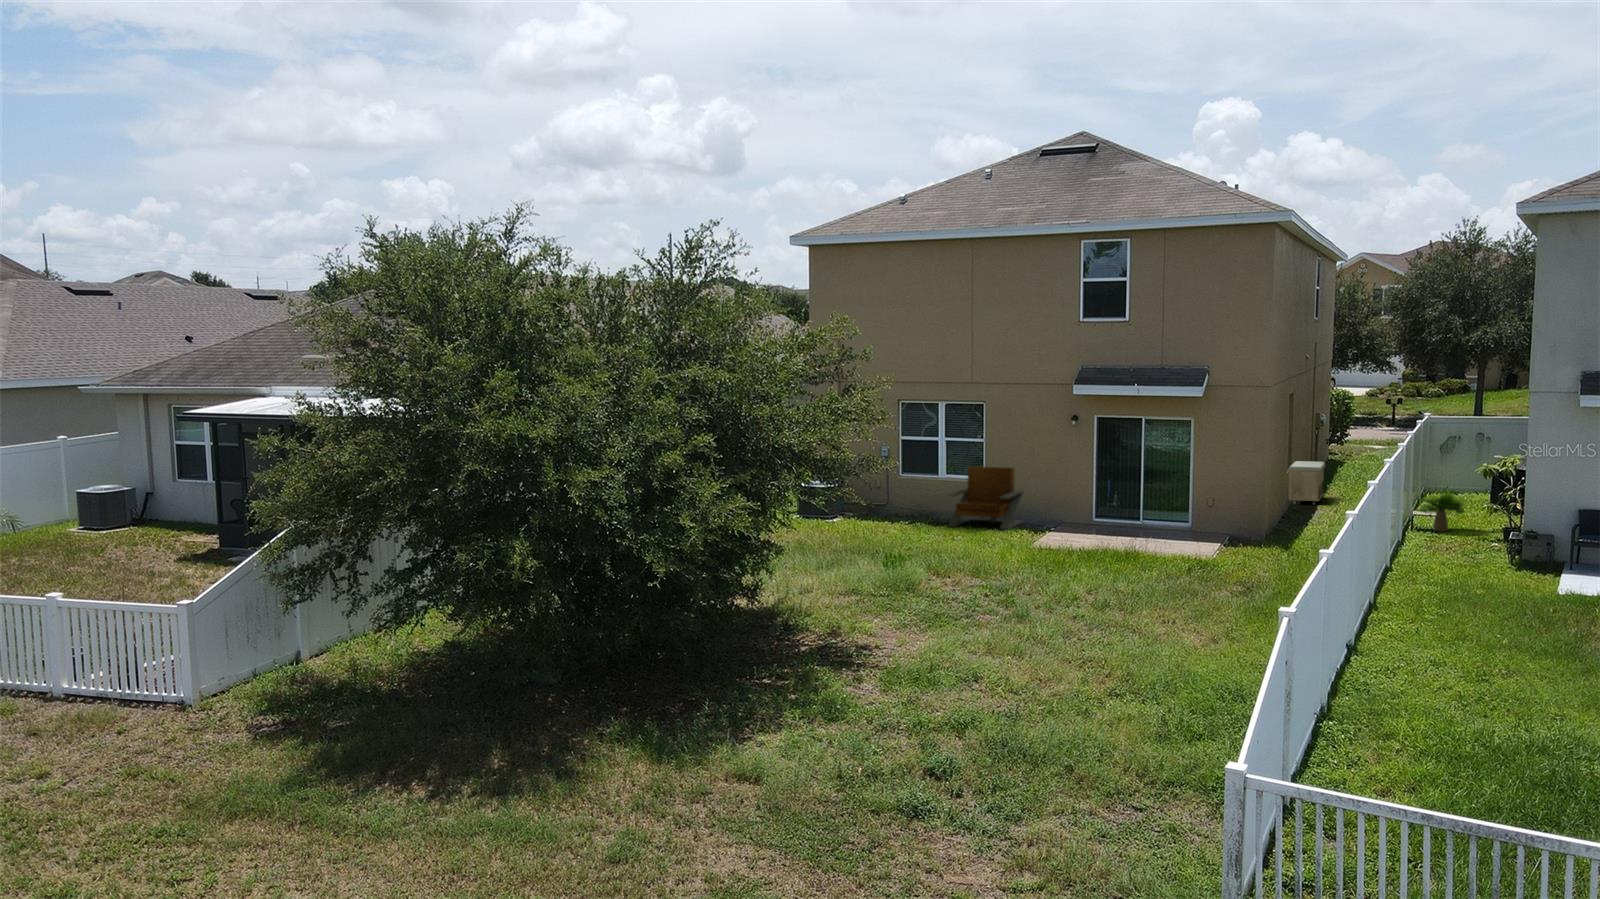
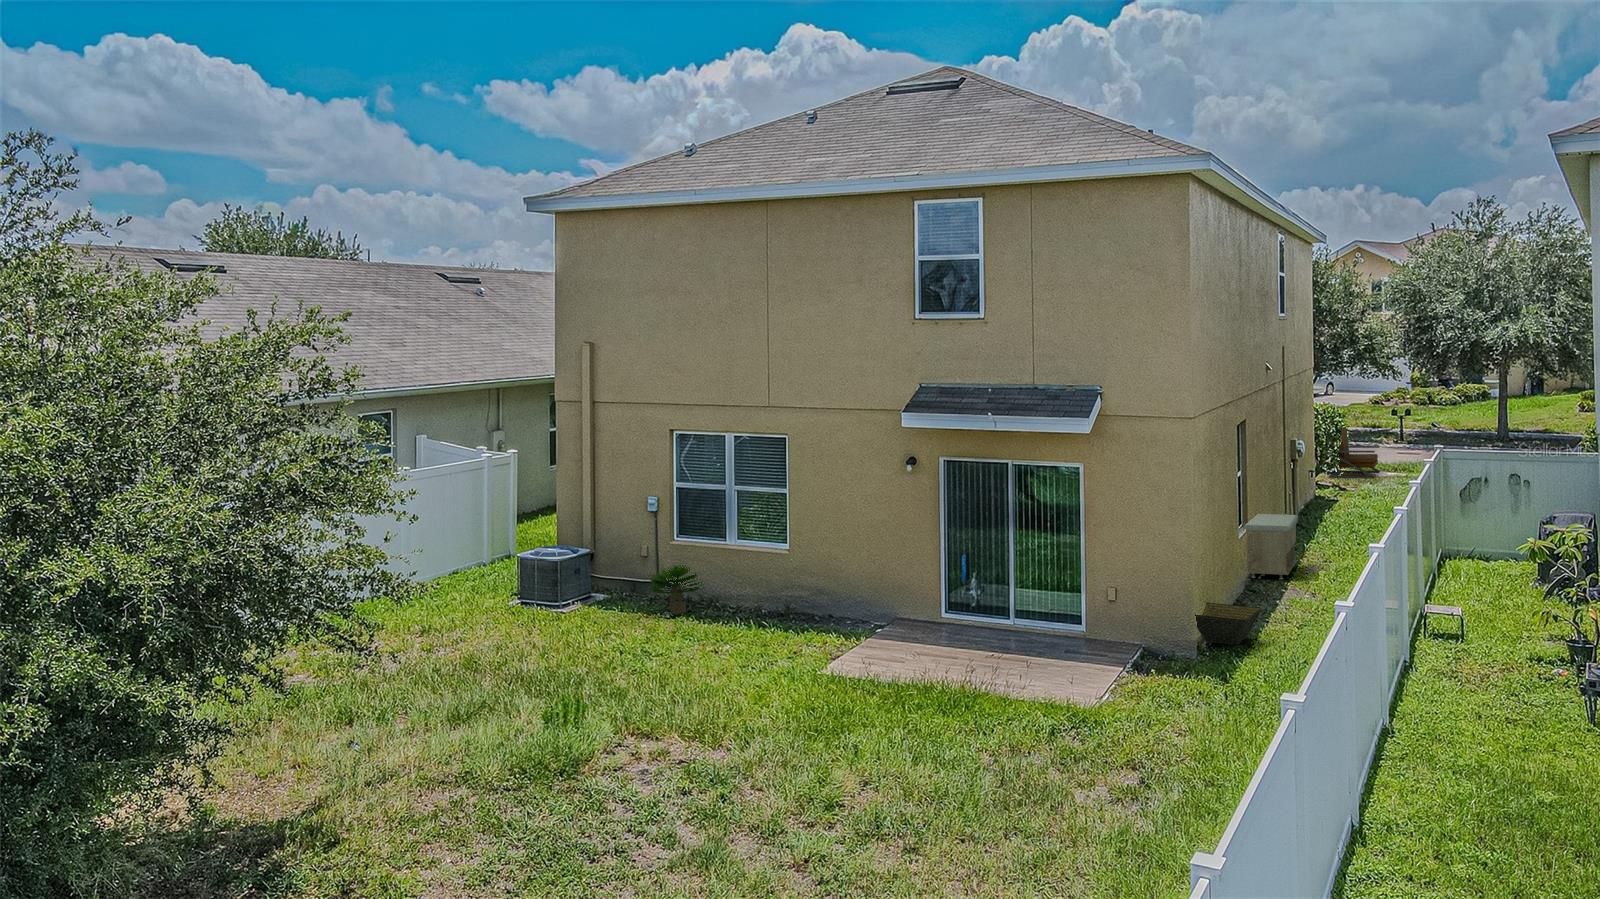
lounge chair: present [949,466,1024,530] -> present [1329,427,1380,478]
potted plant: present [1417,492,1464,531] -> present [650,565,704,614]
basket: none [1262,509,1308,534] -> present [1195,602,1262,645]

